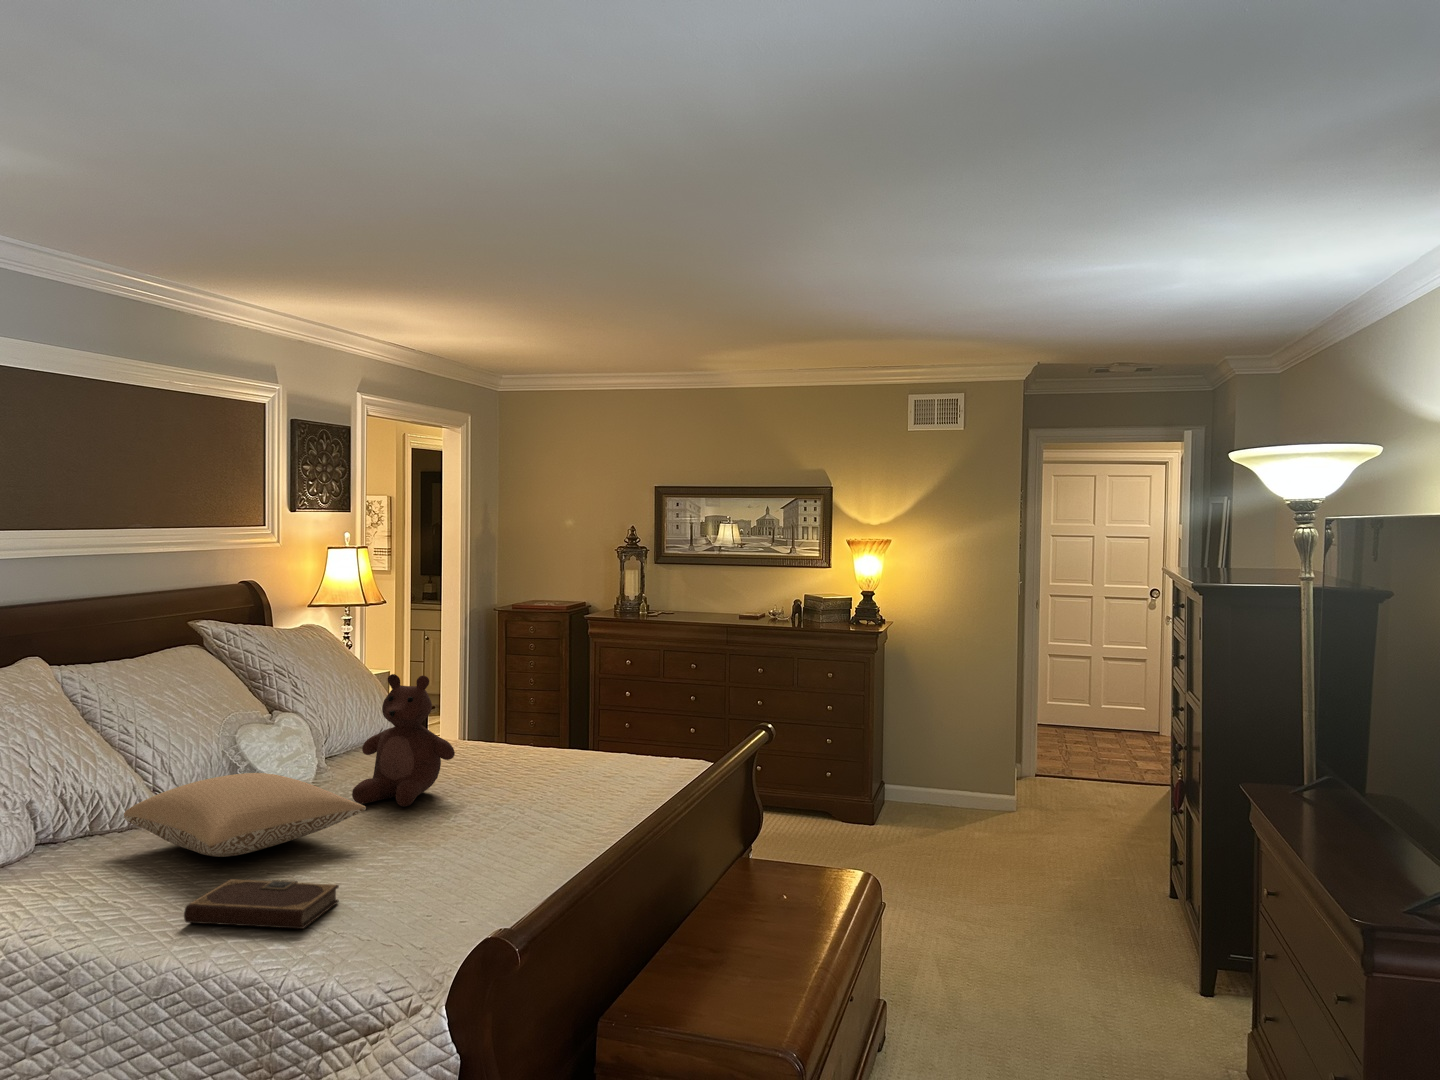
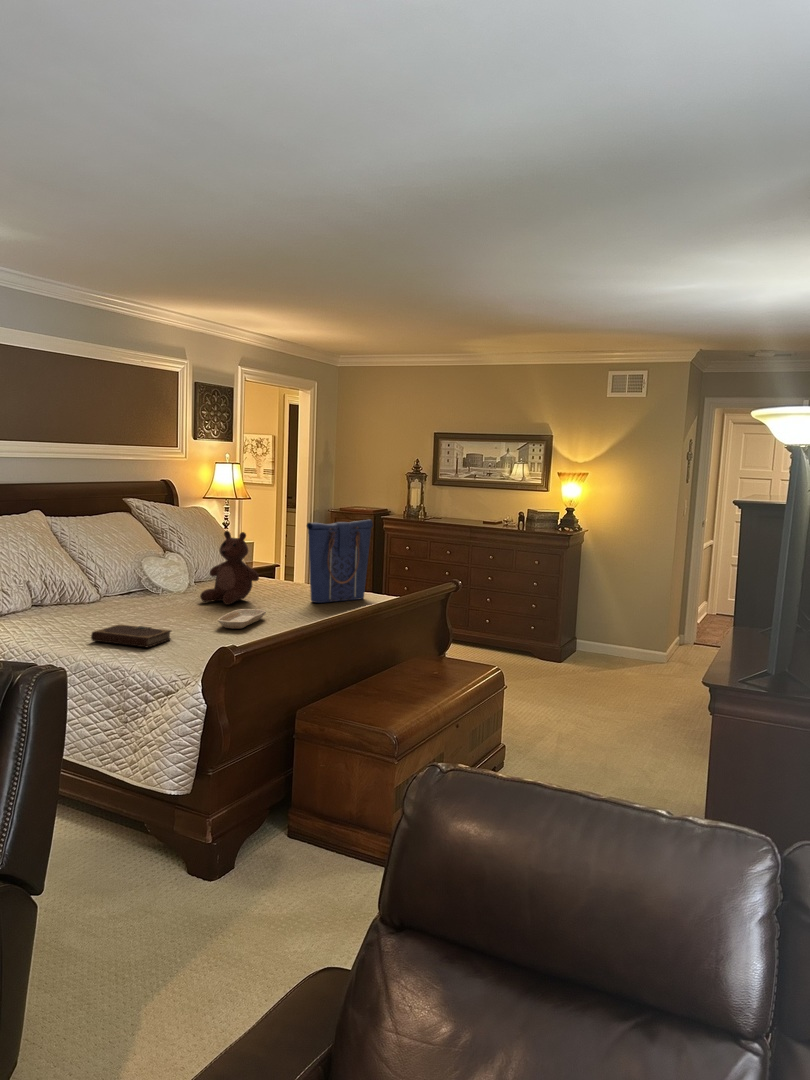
tote bag: none [532,639,634,788] -> present [307,520,373,603]
pillow: present [124,773,366,857] -> none [74,576,199,617]
tray: none [411,815,487,862] -> present [217,609,266,629]

